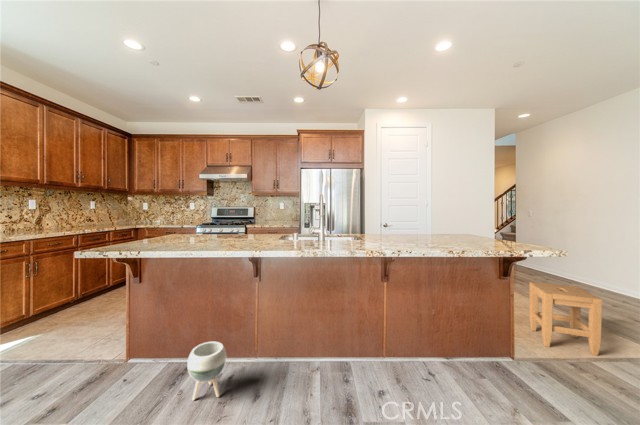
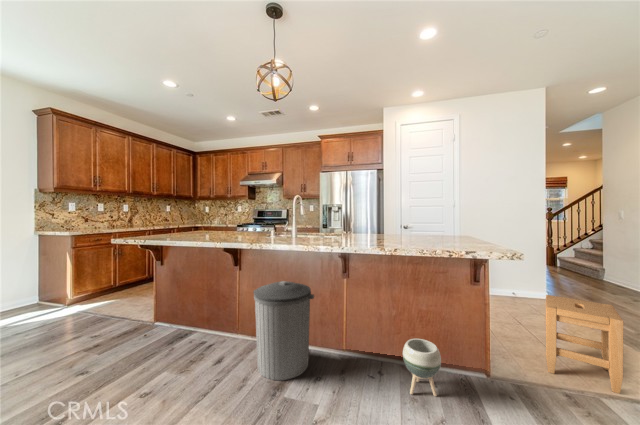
trash can: none [298,292,371,407] -> present [253,281,314,380]
planter: present [187,341,227,400] -> present [403,339,441,396]

